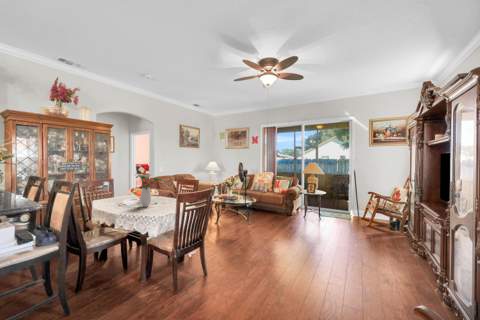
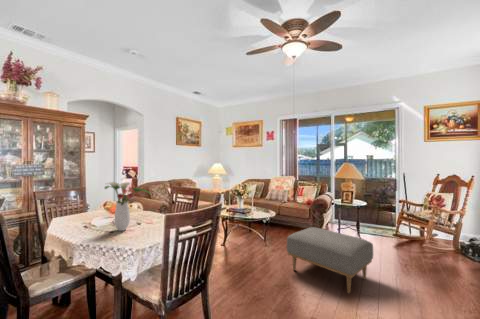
ottoman: none [262,209,323,253] -> present [287,227,373,293]

